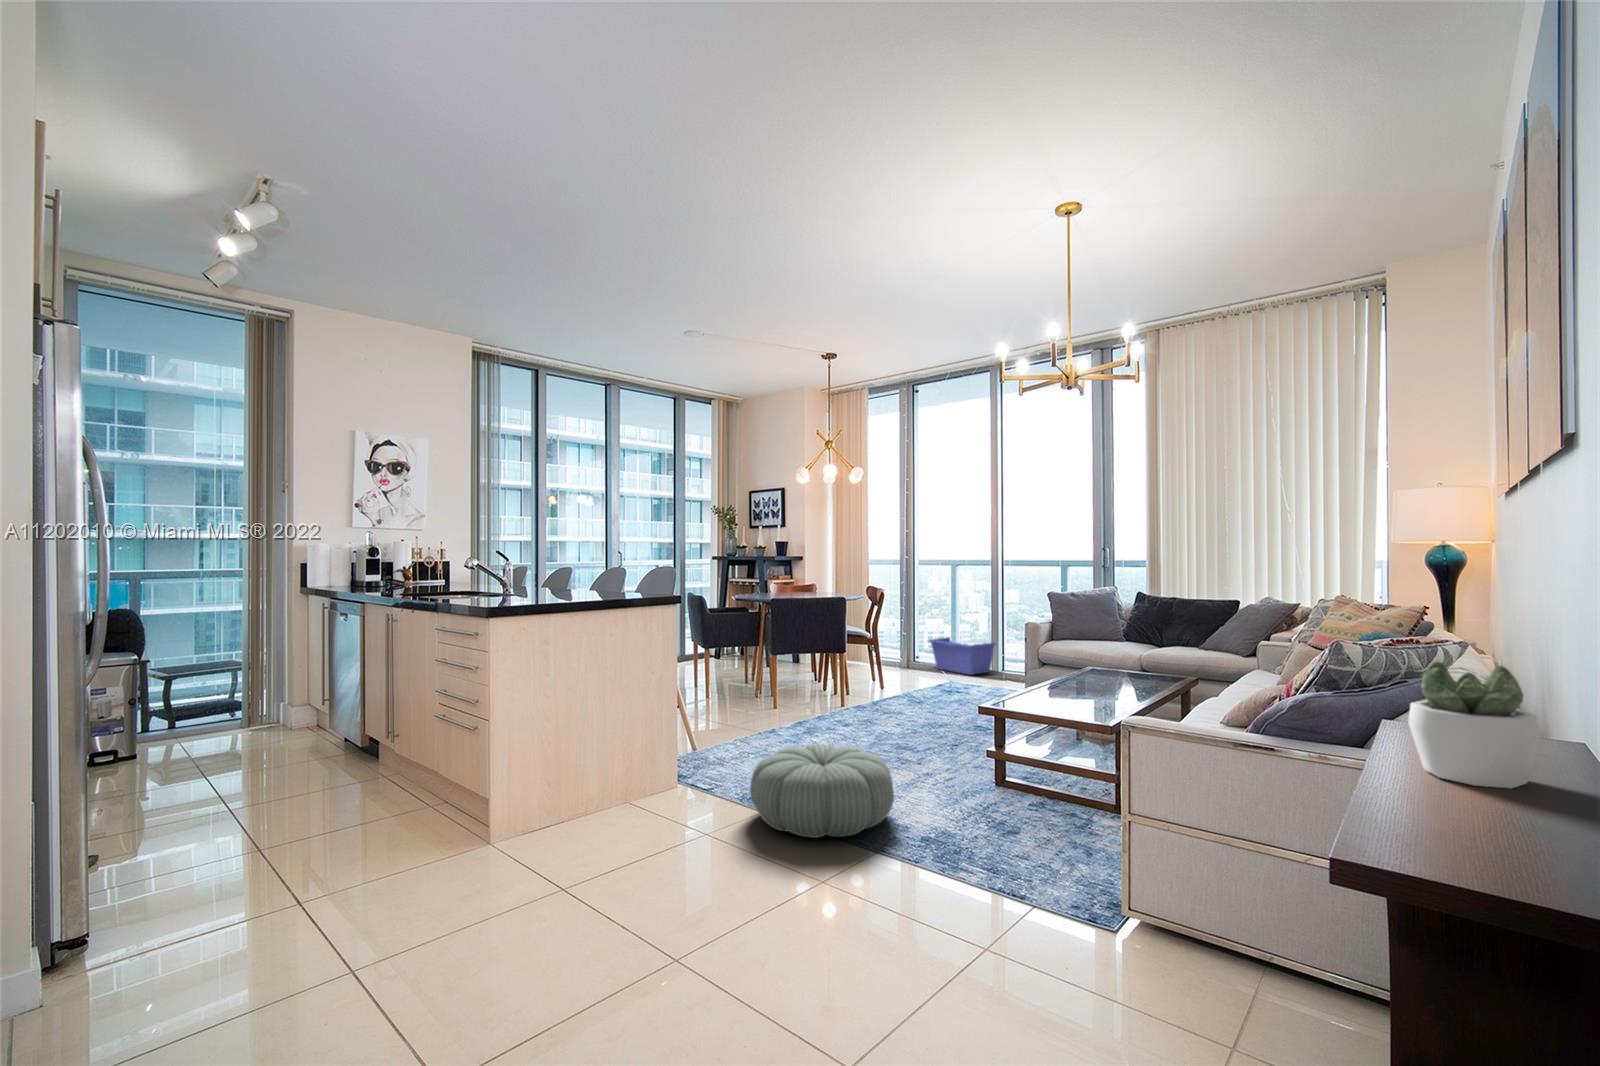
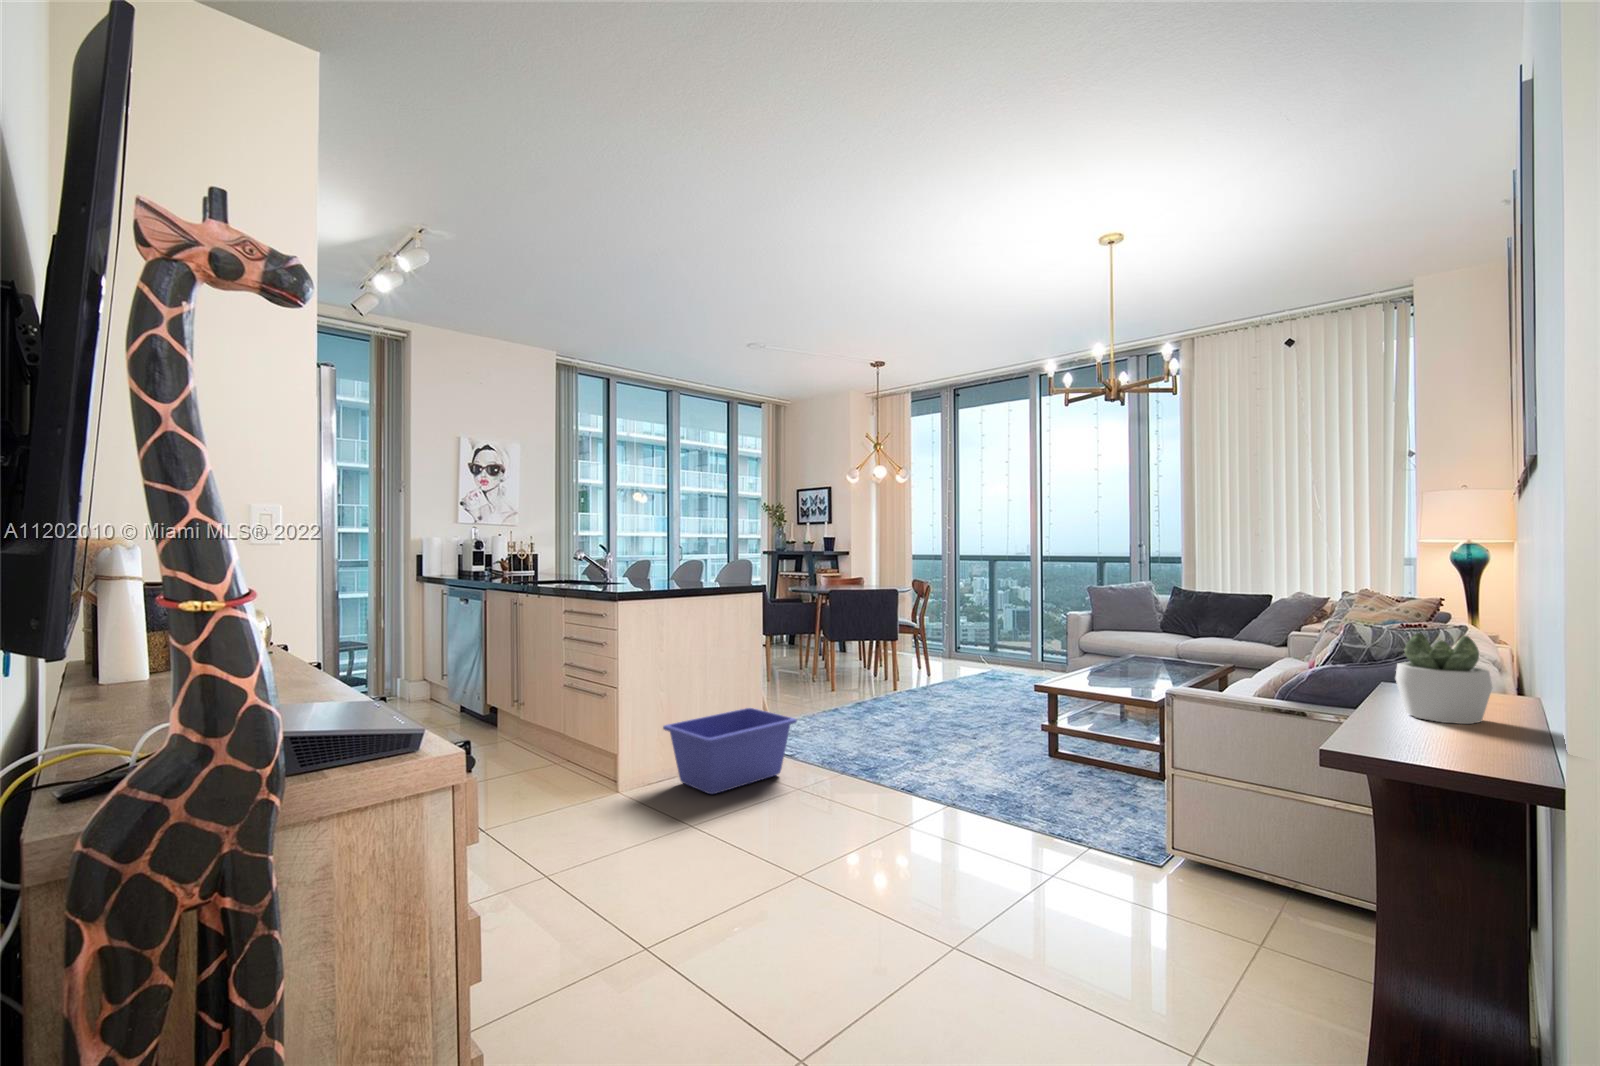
storage bin: present [928,637,996,675] -> present [663,708,797,794]
pouf: present [750,744,894,838] -> none [834,716,961,794]

